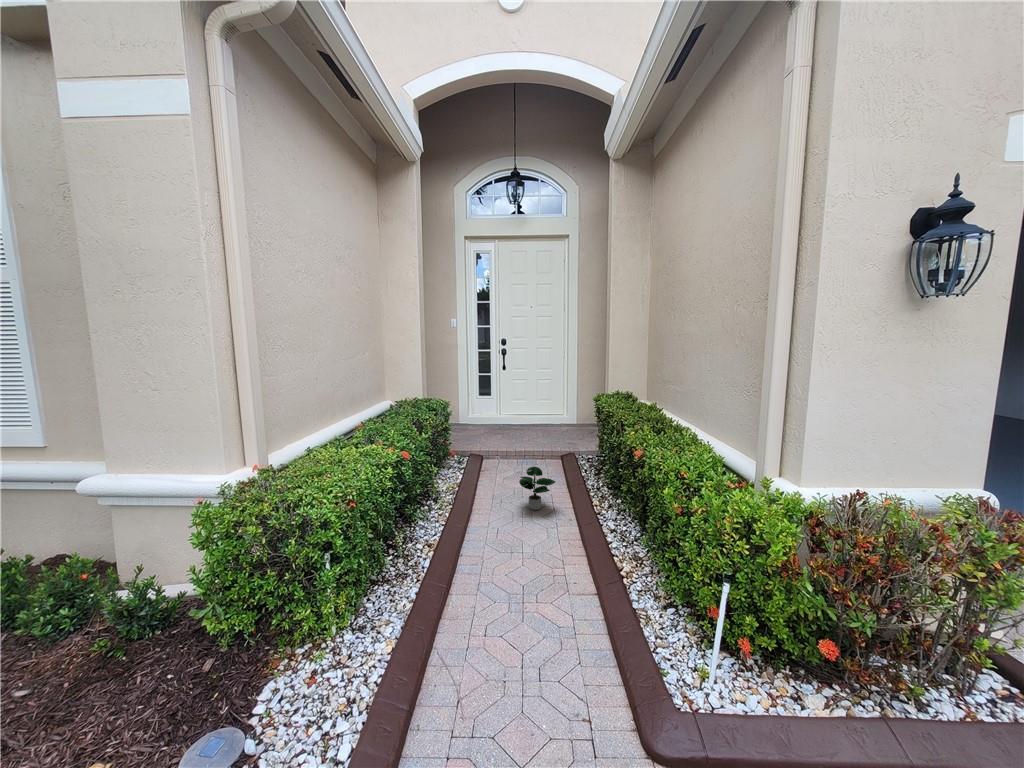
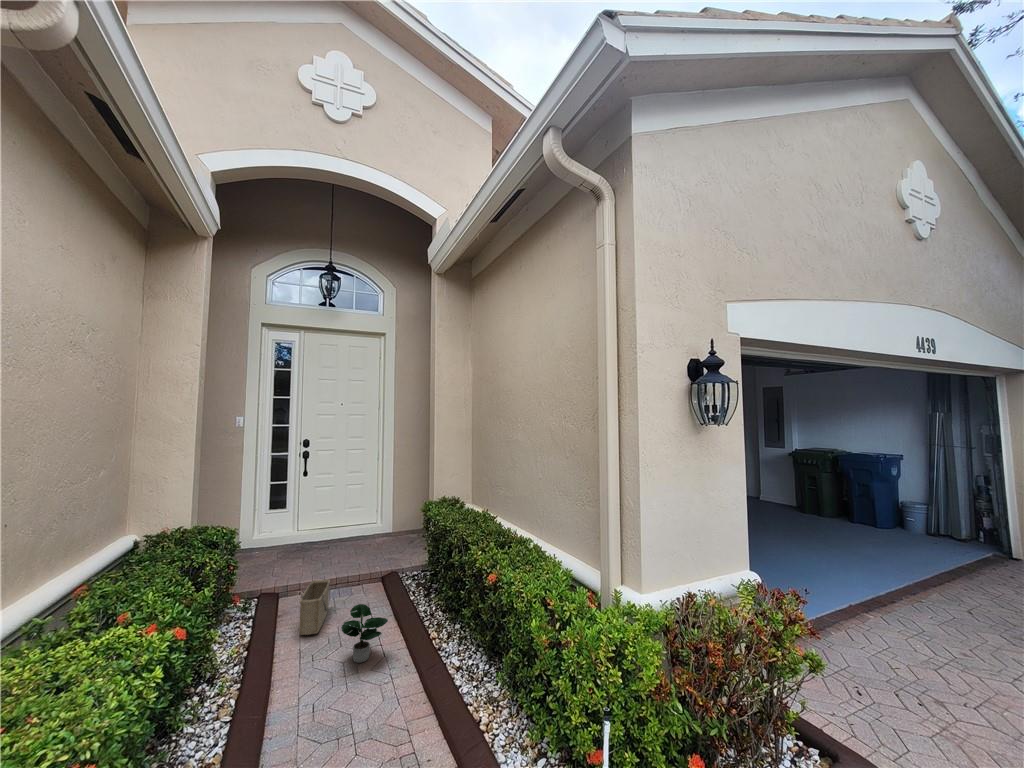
basket: none [491,447,516,485] -> present [300,580,330,635]

